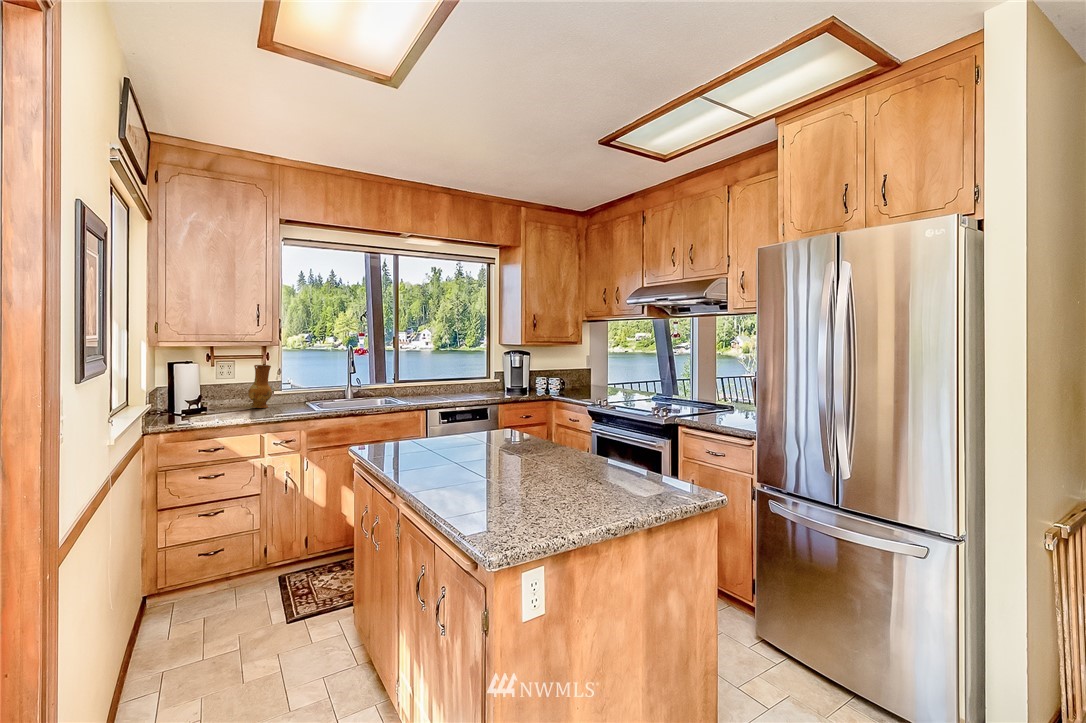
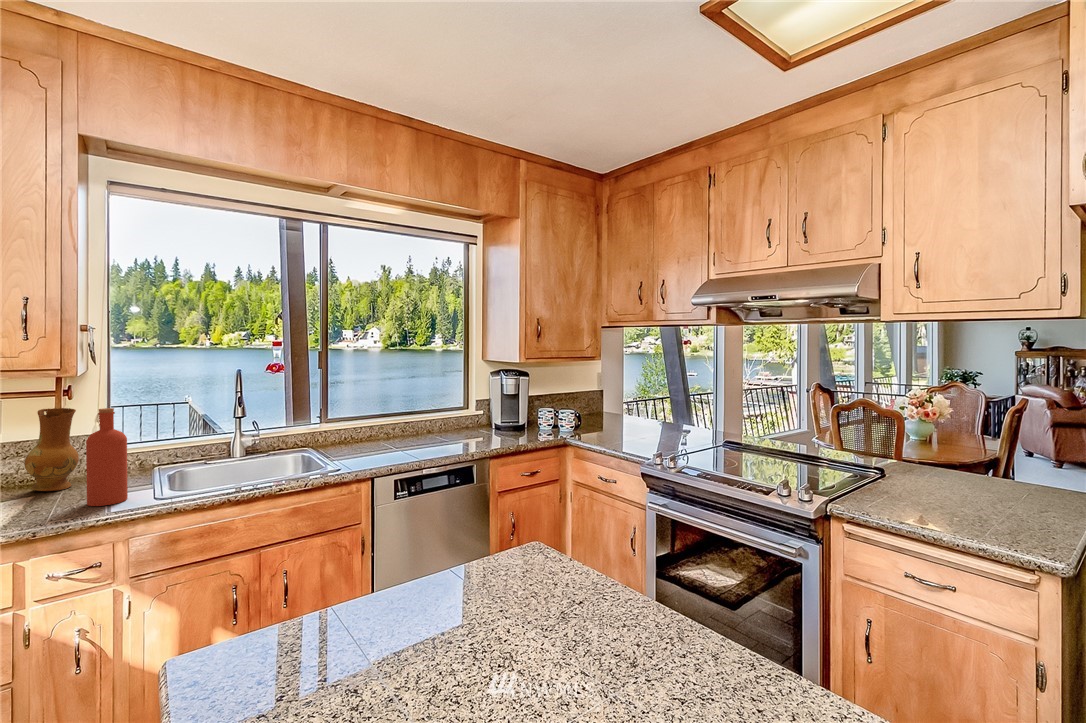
bottle: none [284,363,302,412] -> present [86,408,128,506]

